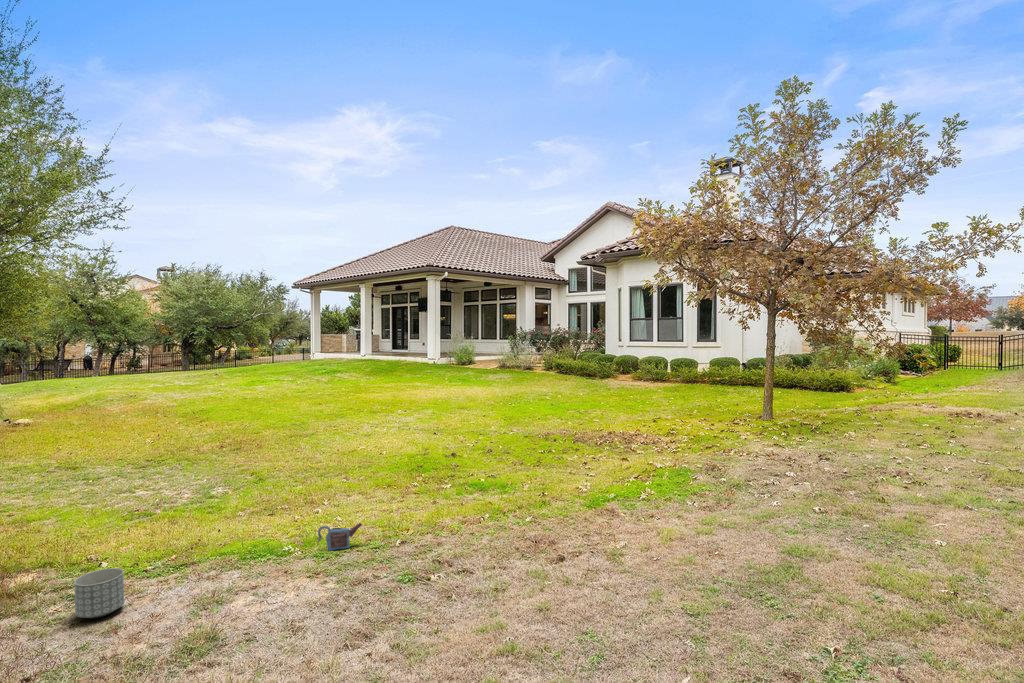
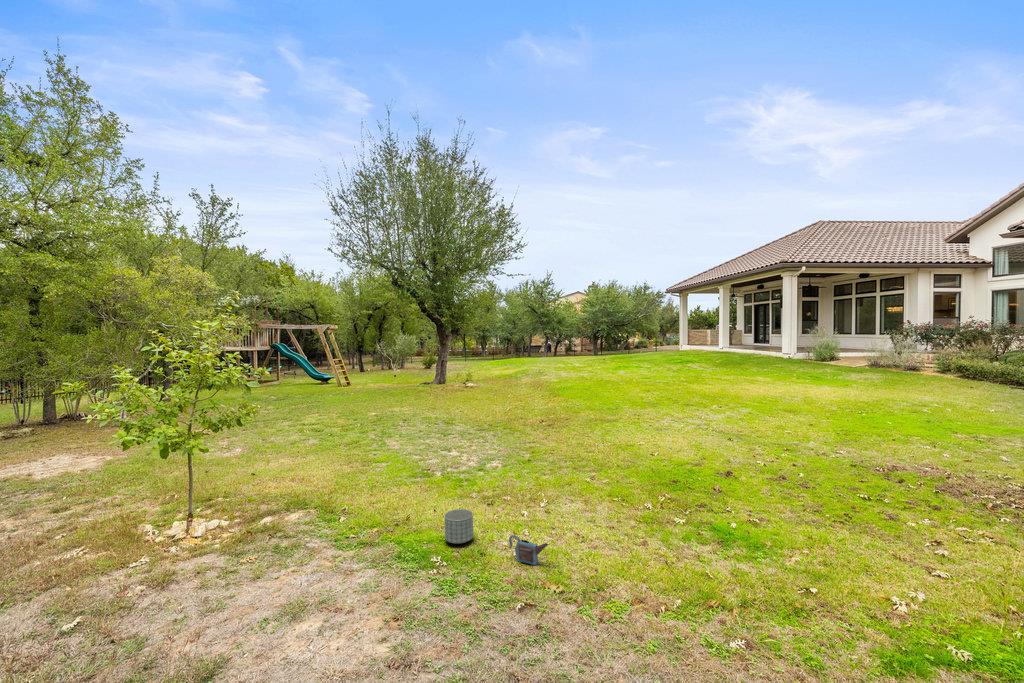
planter: present [74,568,124,618] -> present [445,509,473,544]

